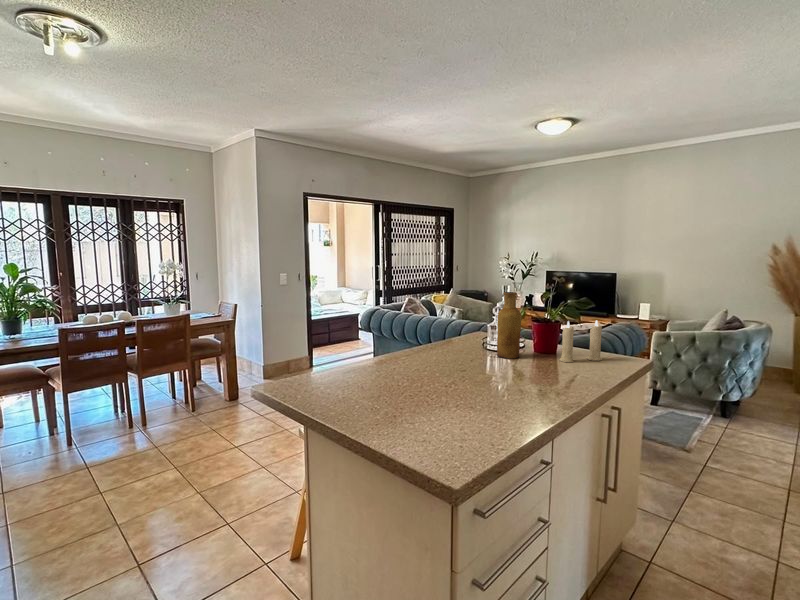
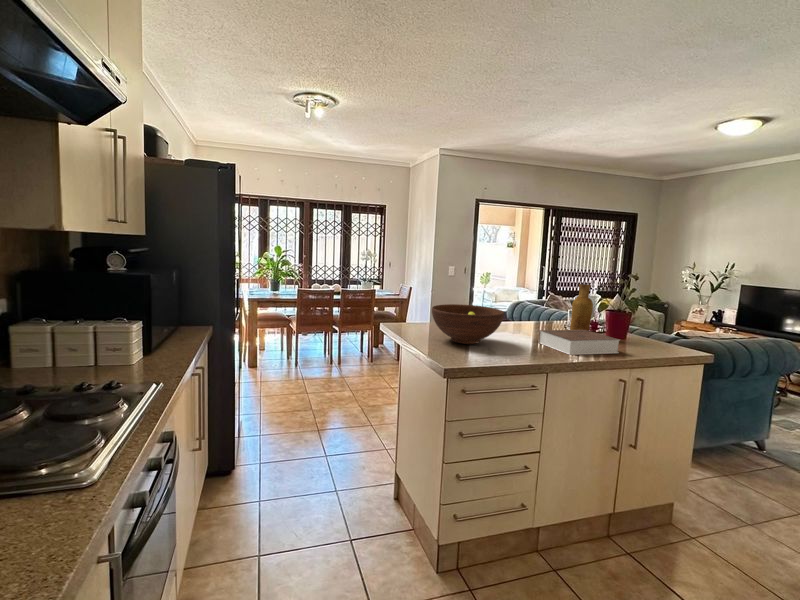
candle: present [559,320,602,362] -> none [621,311,667,350]
fruit bowl: none [355,339,462,404] -> present [432,304,504,344]
book: none [487,349,581,392] -> present [538,330,620,355]

